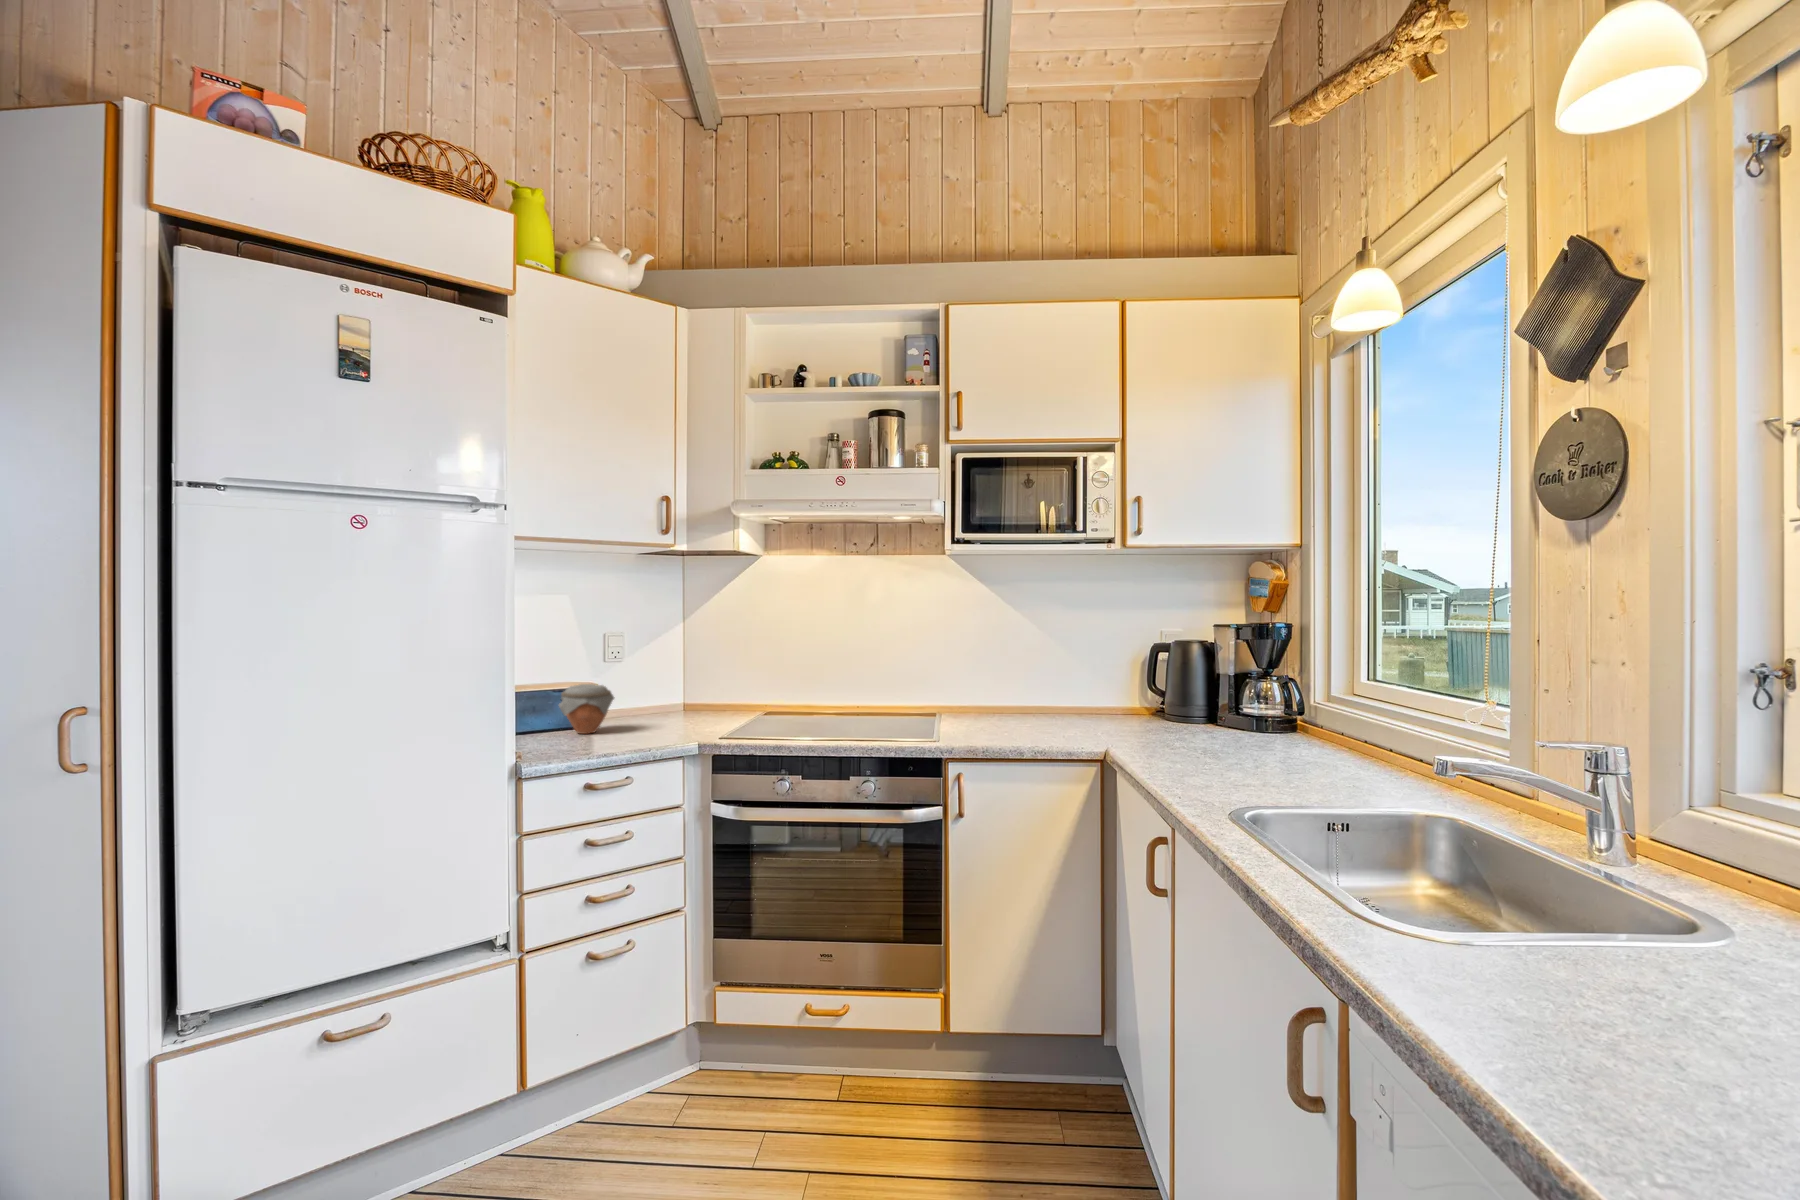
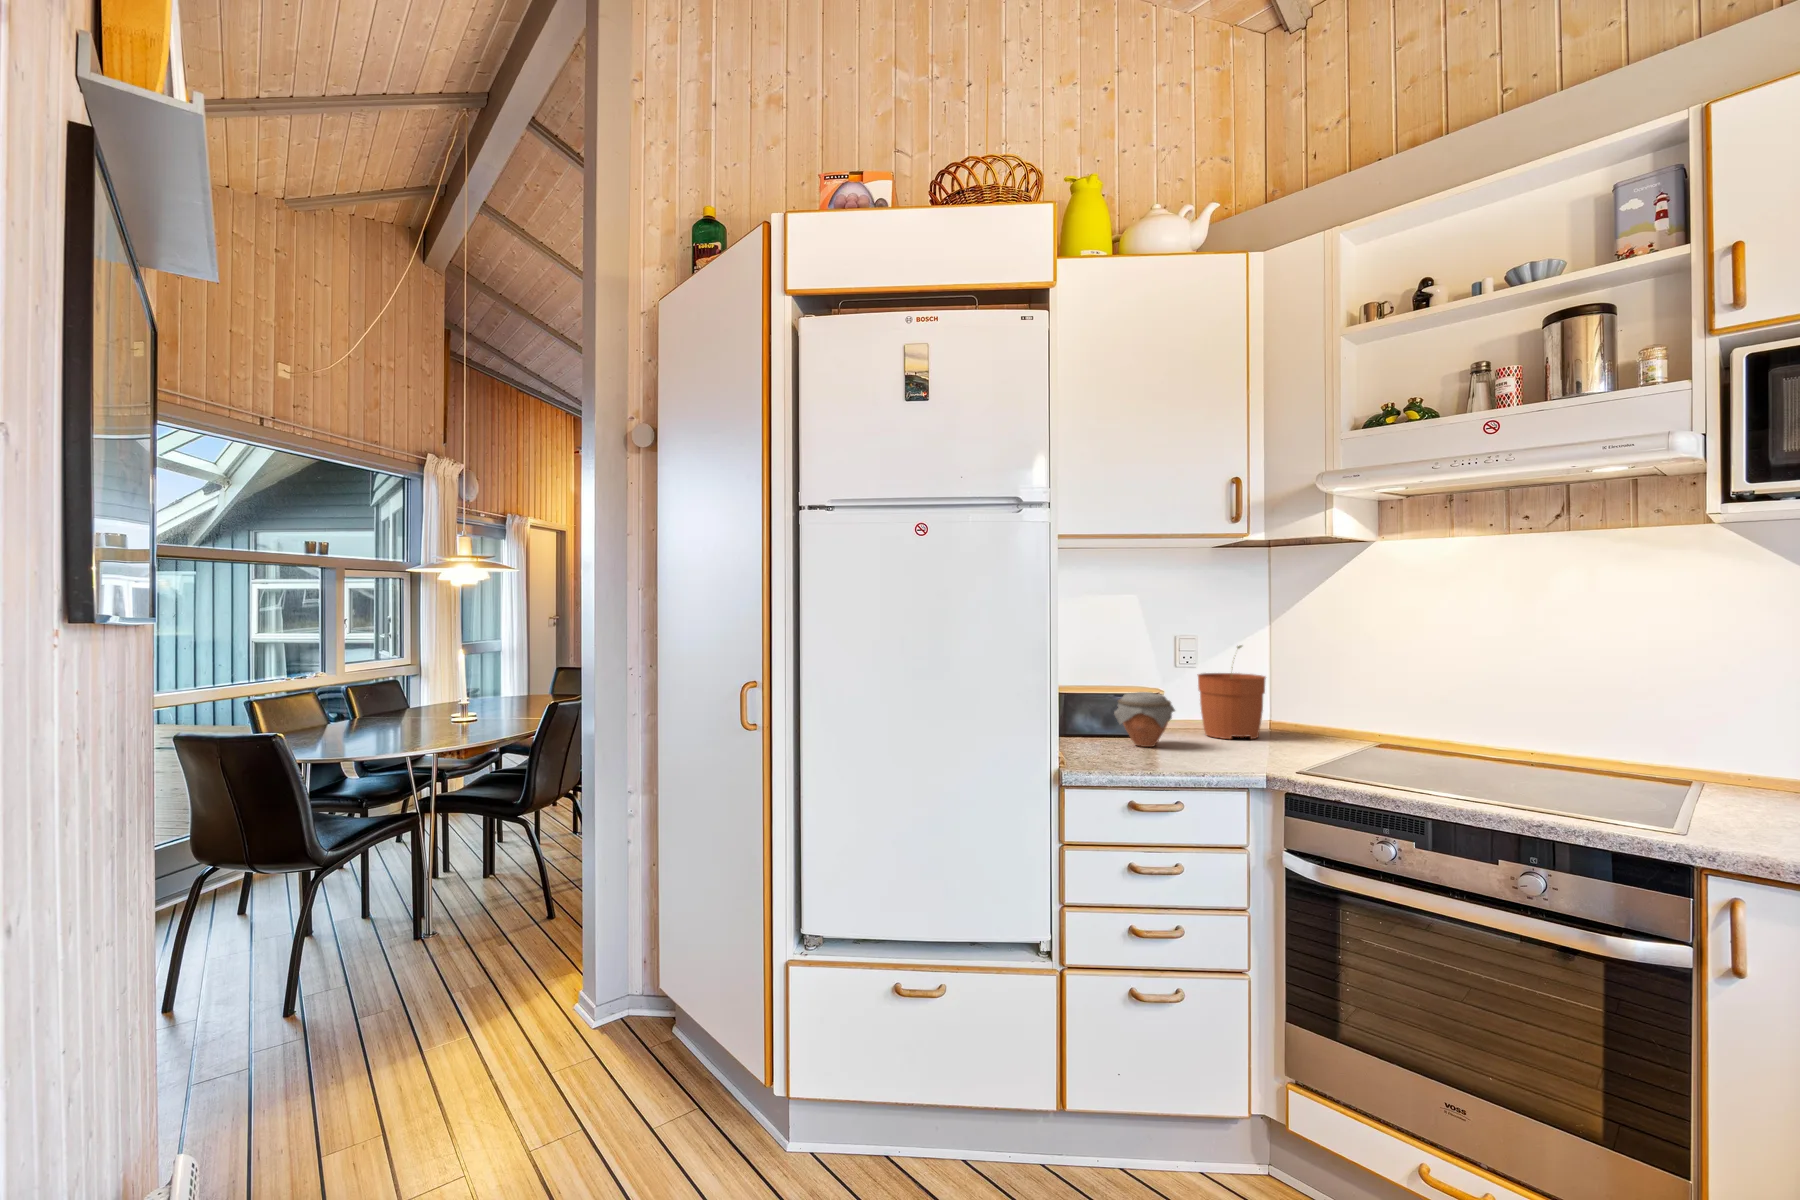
plant pot: none [627,638,684,719] -> present [1198,646,1266,739]

